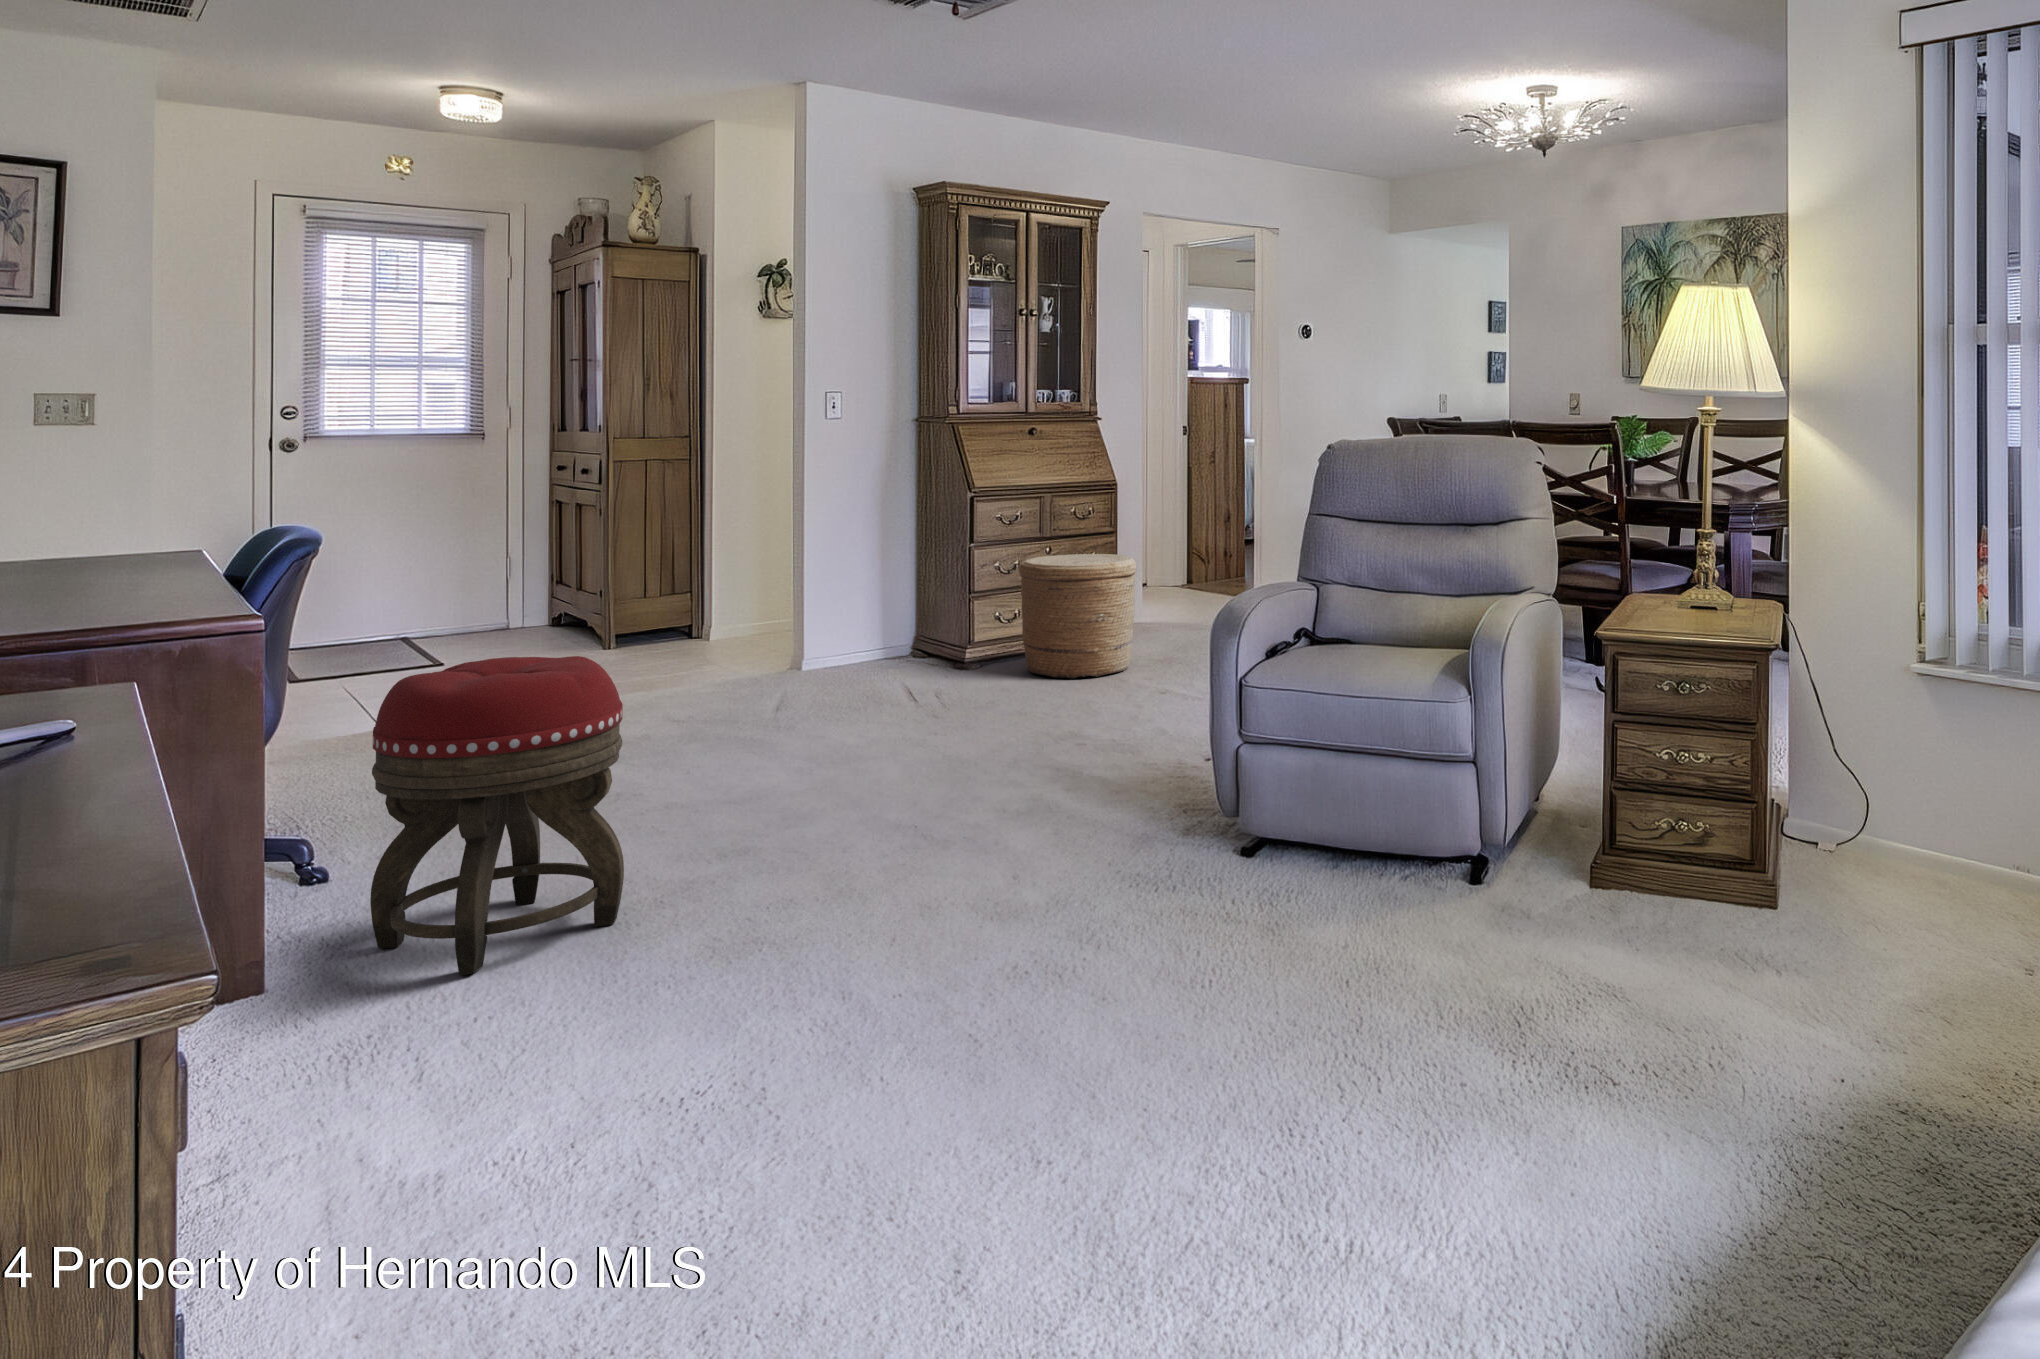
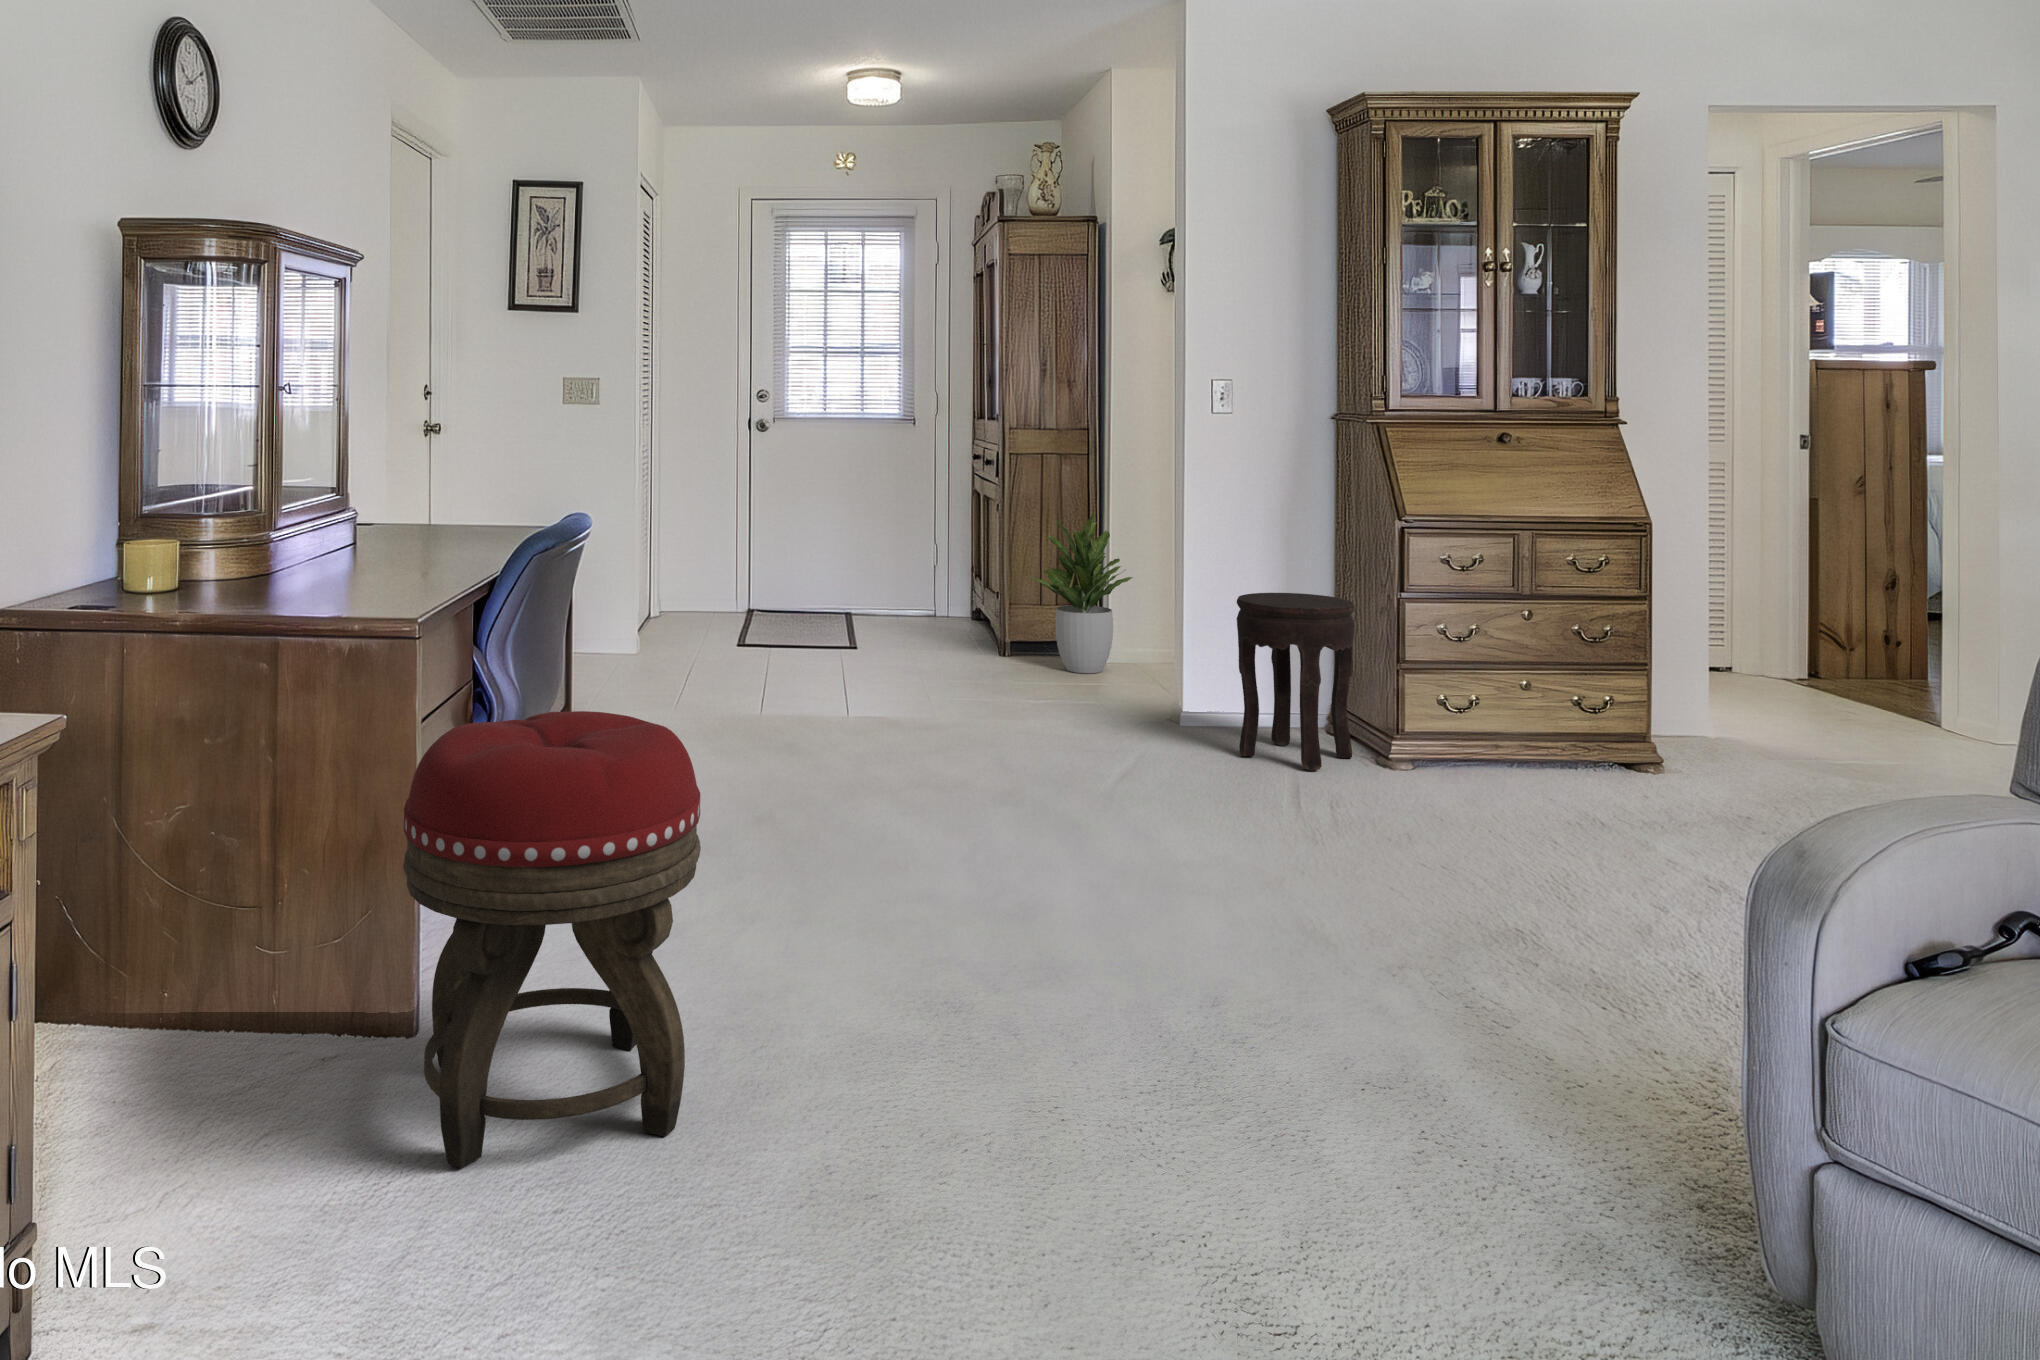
potted plant: none [632,505,729,646] -> present [1031,511,1133,673]
side table: none [851,552,938,677] -> present [1237,593,1355,771]
woven basket: present [1019,554,1137,678] -> none [1471,624,1675,830]

